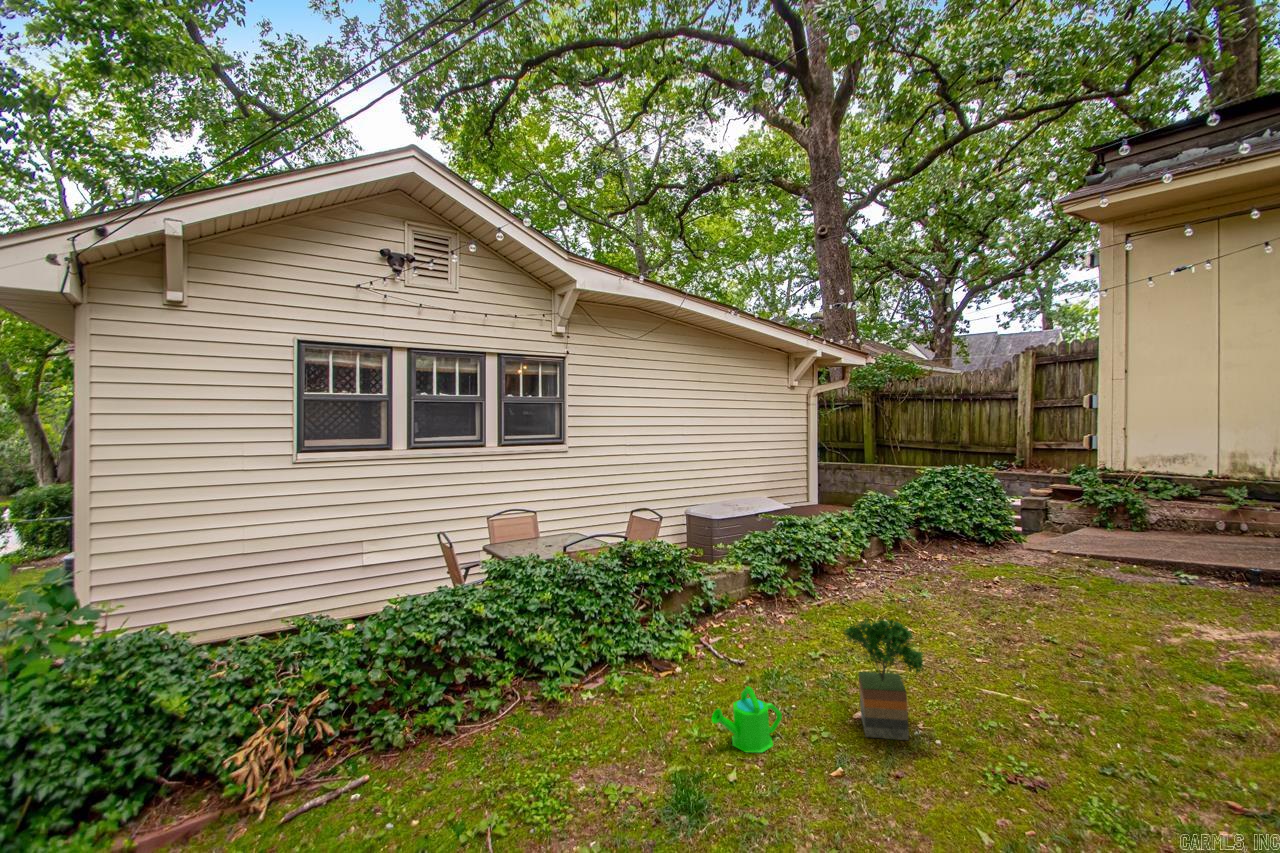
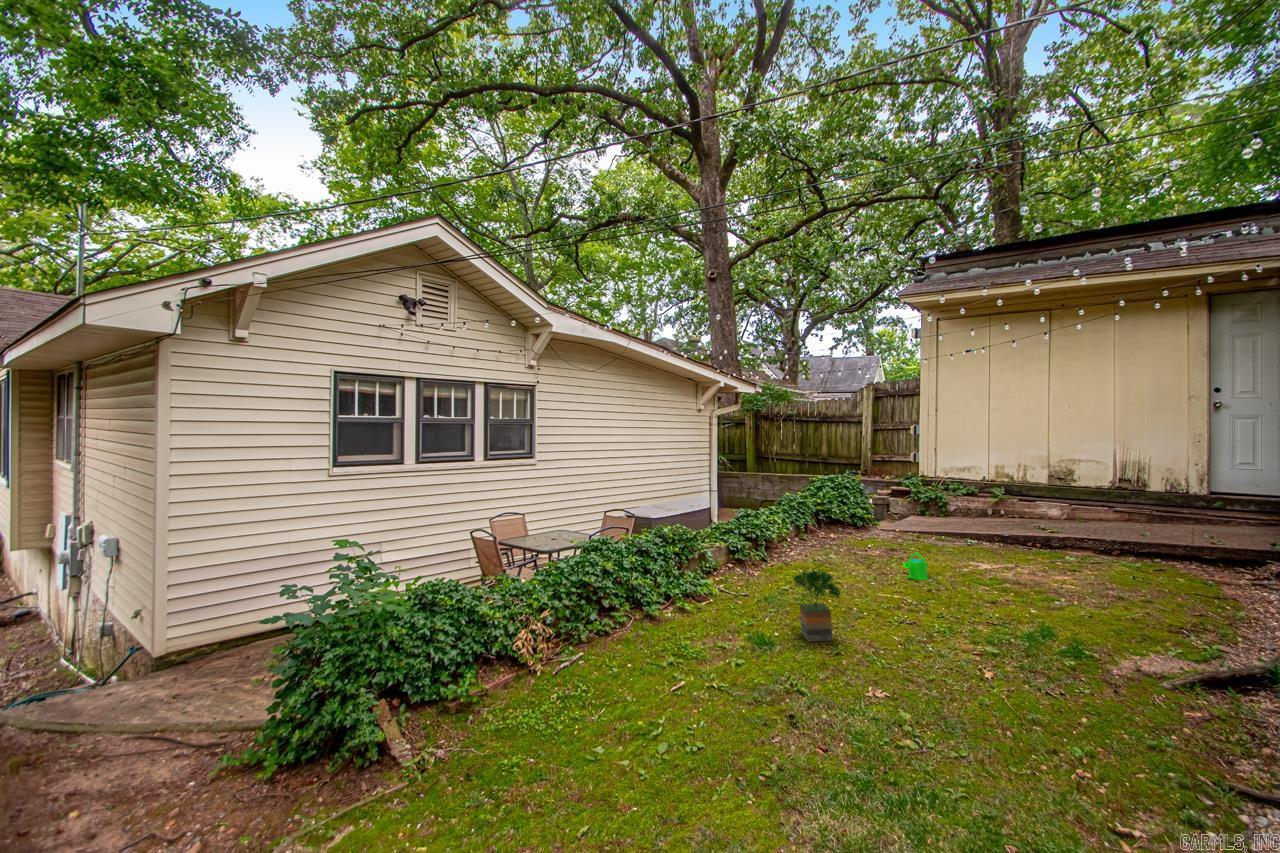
watering can: present [711,686,782,753] -> present [903,552,928,580]

